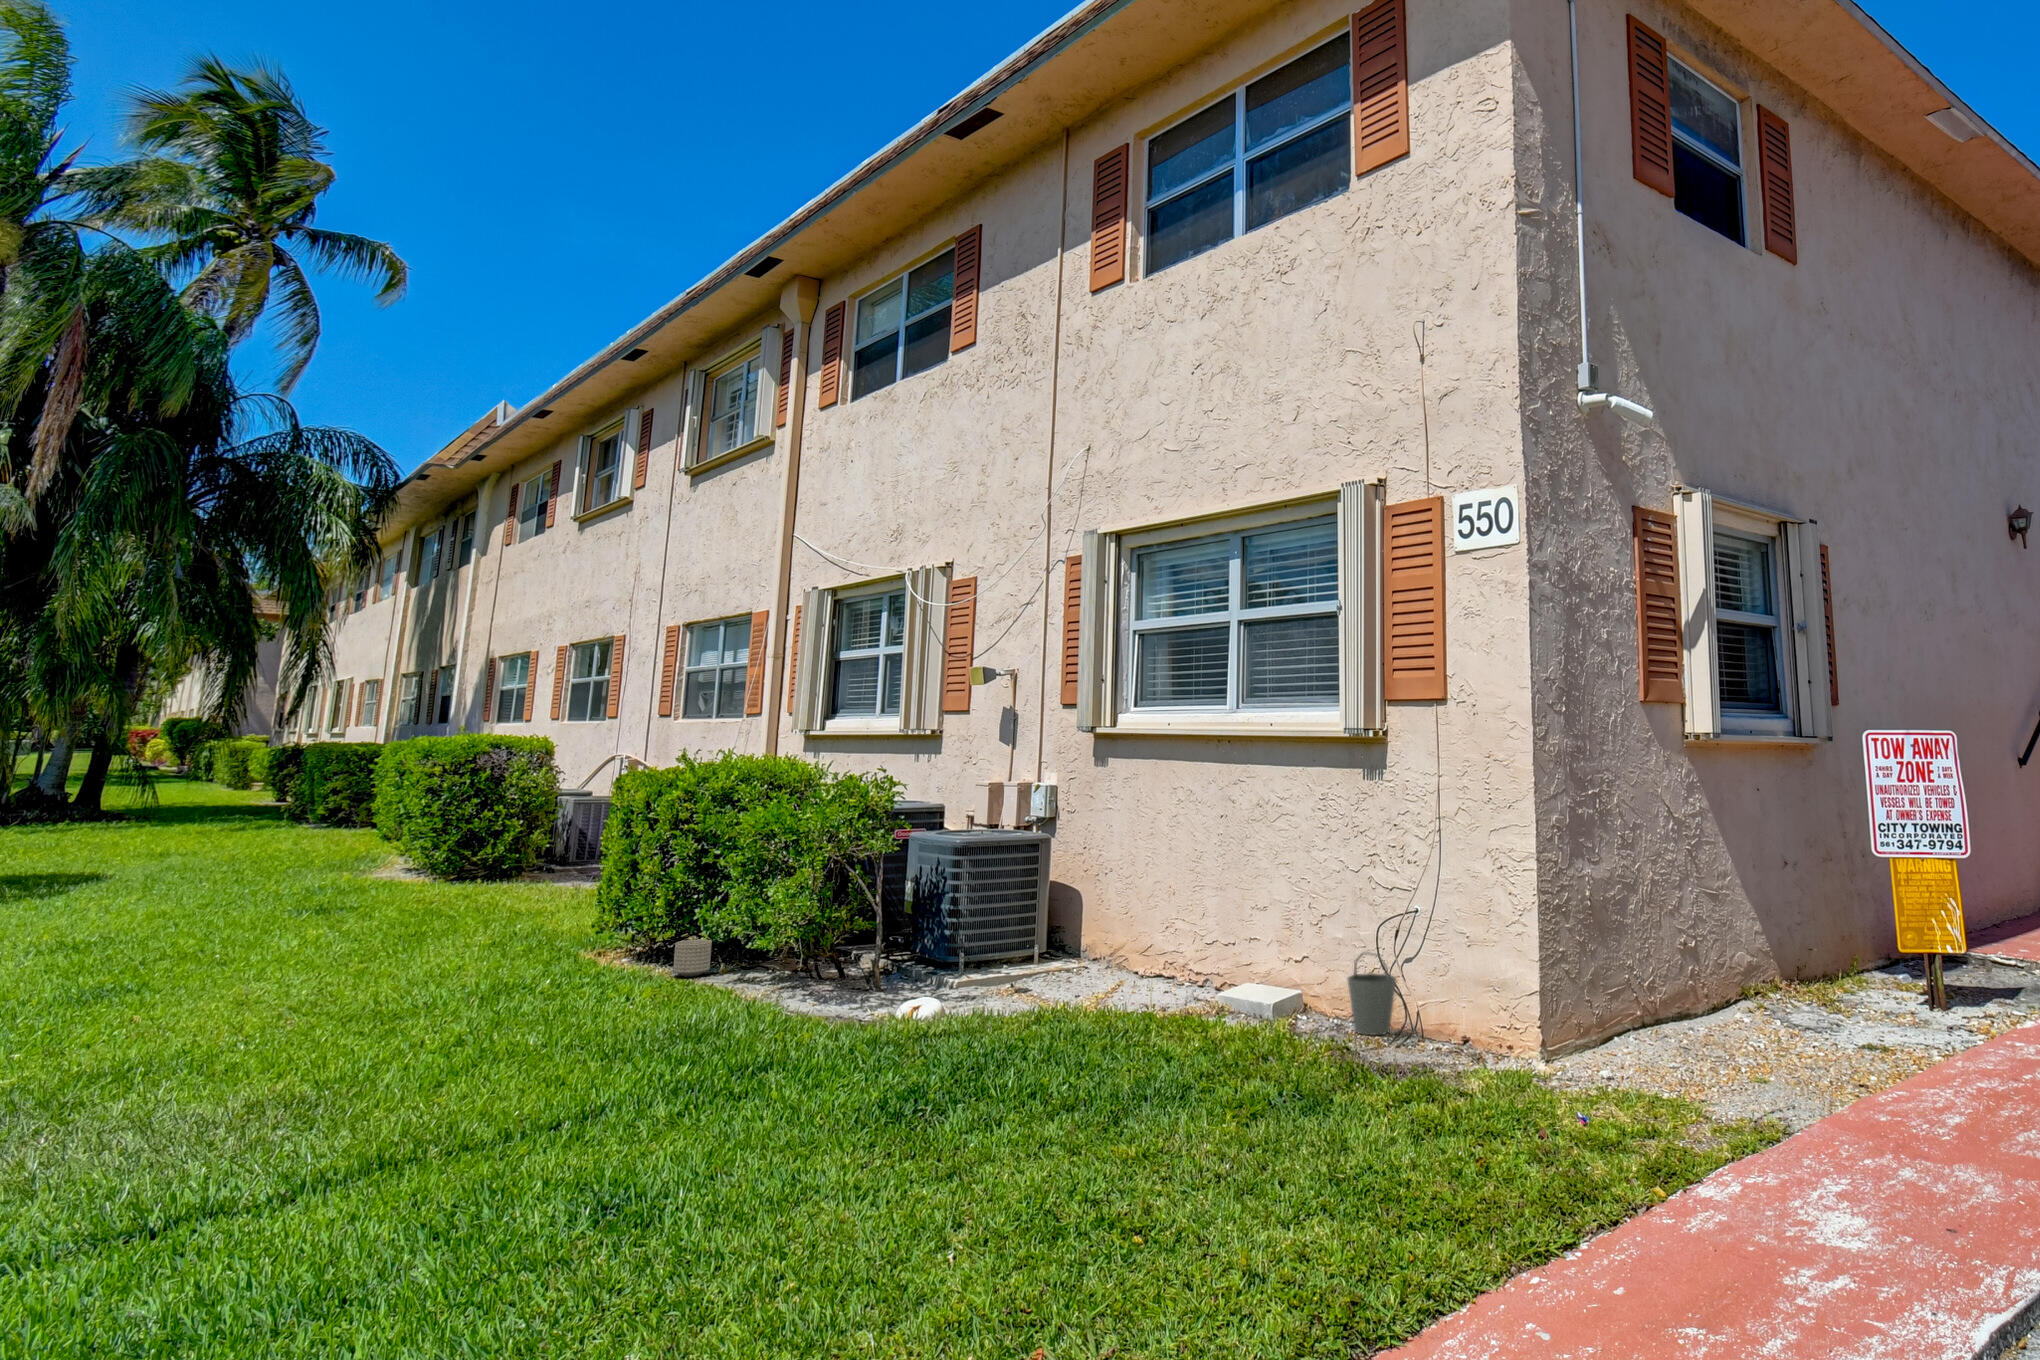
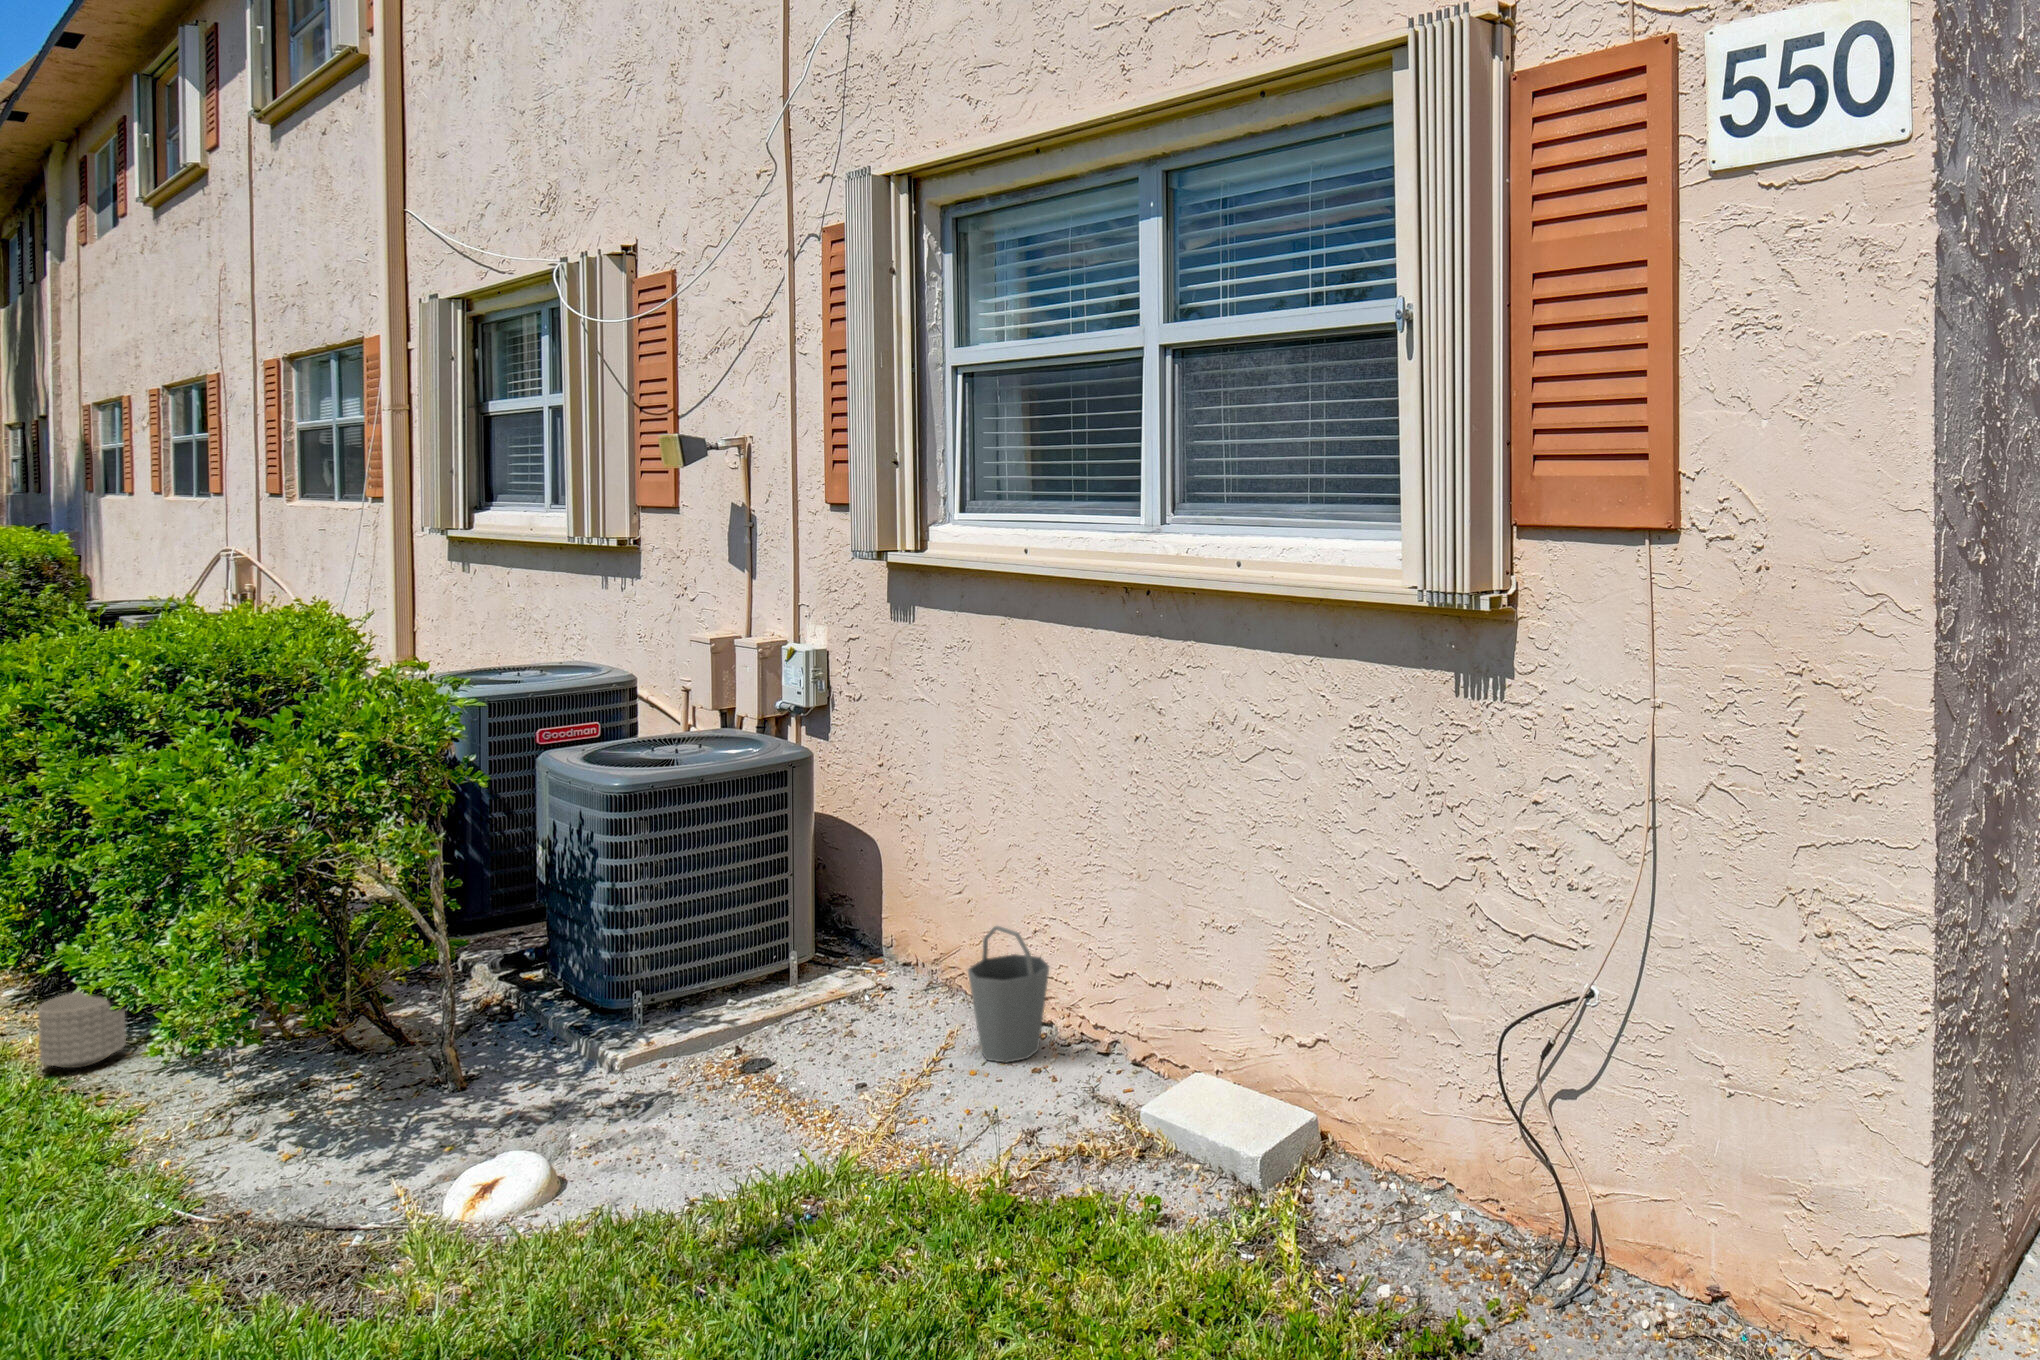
bucket: present [1348,952,1396,1035] -> present [968,926,1049,1063]

